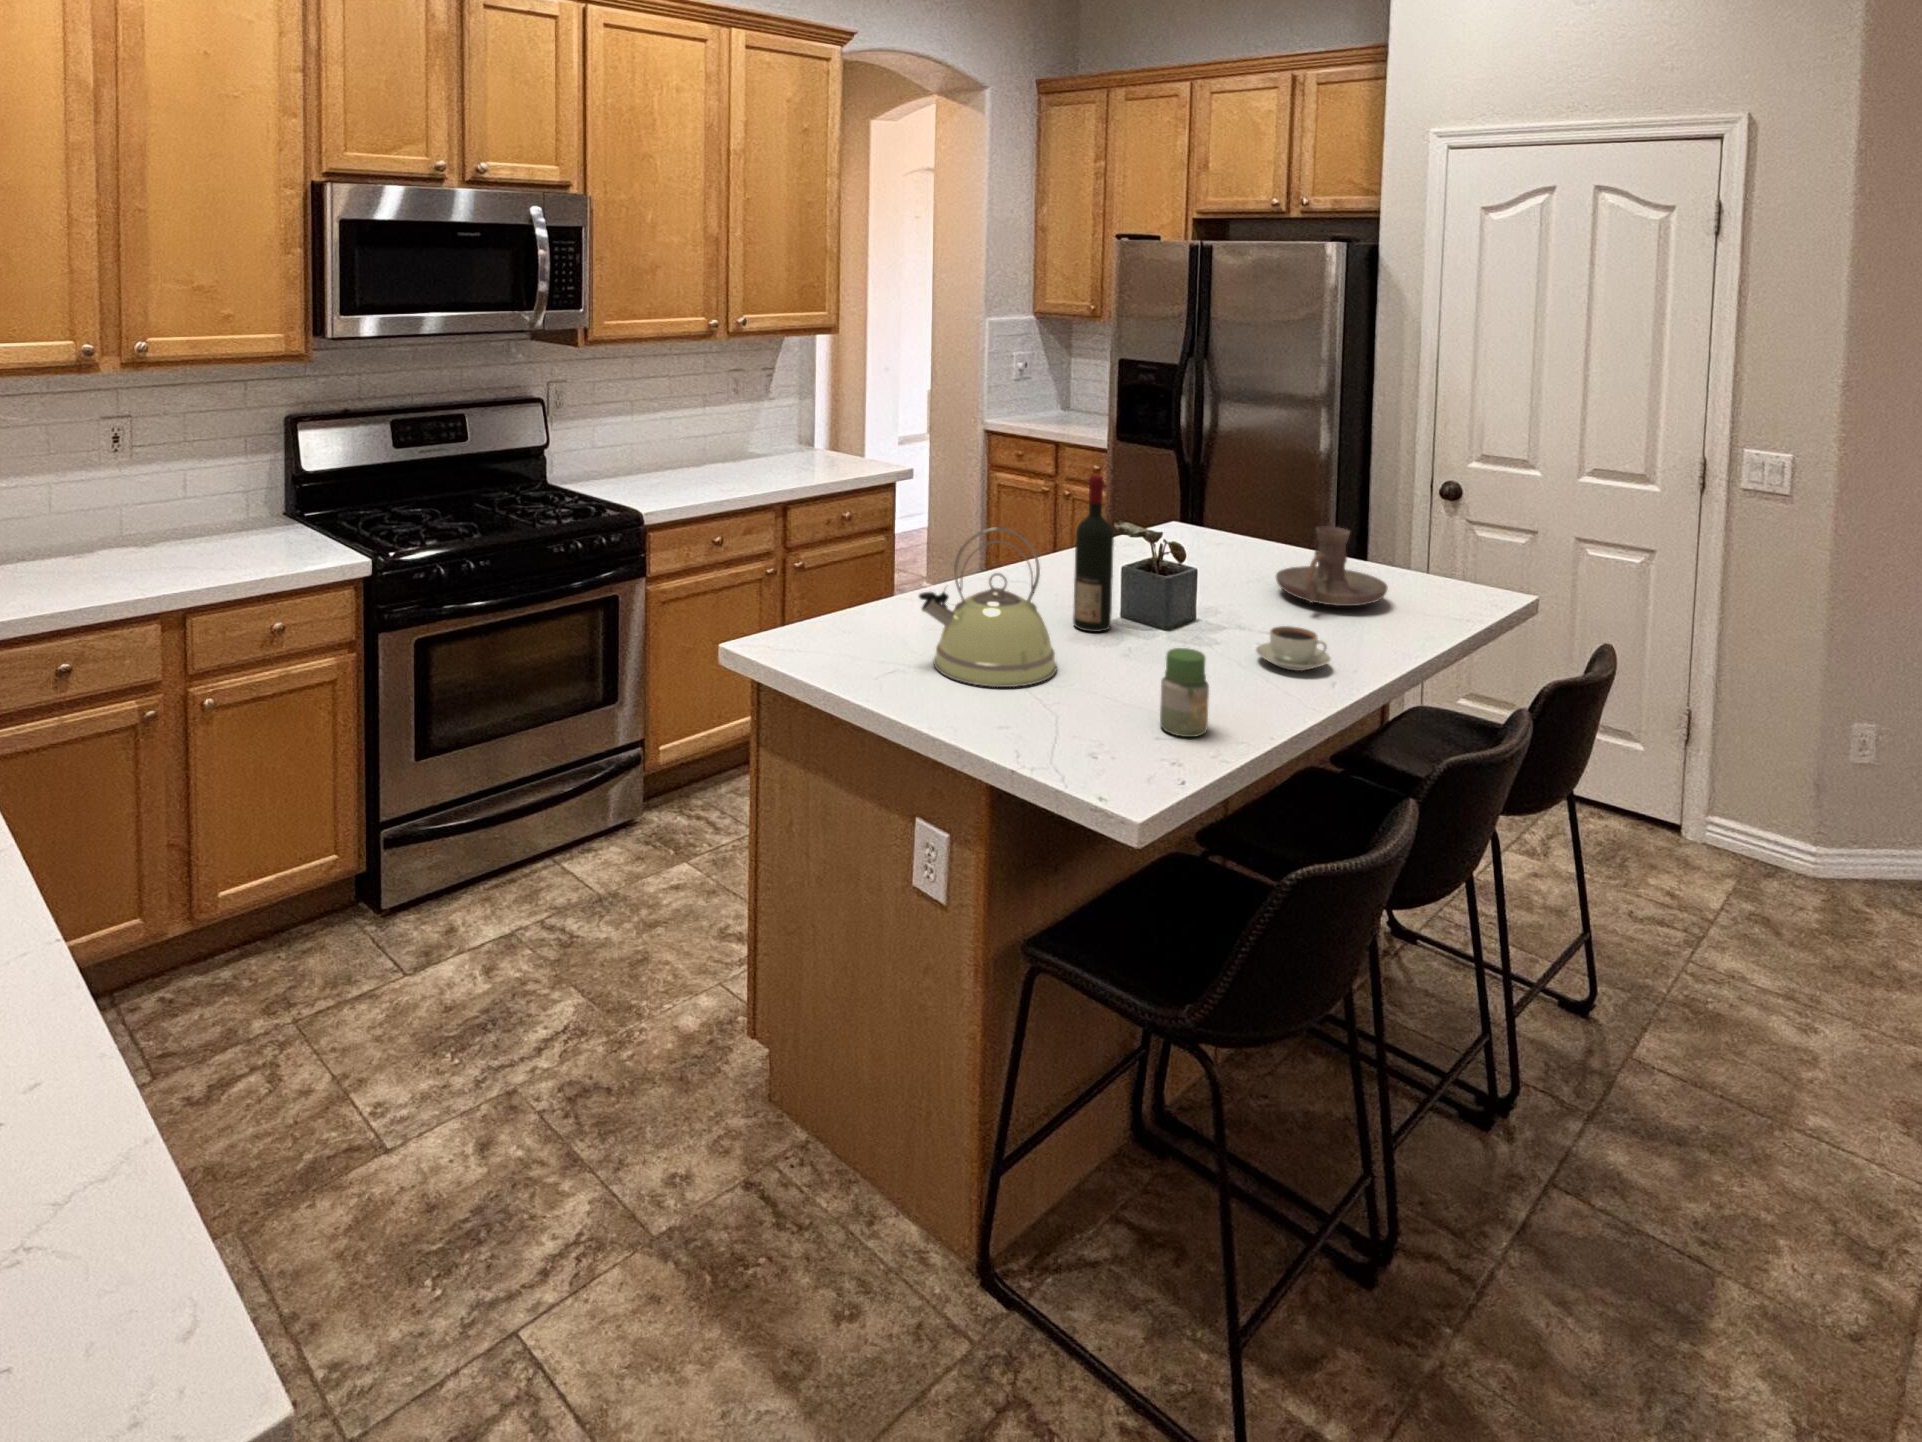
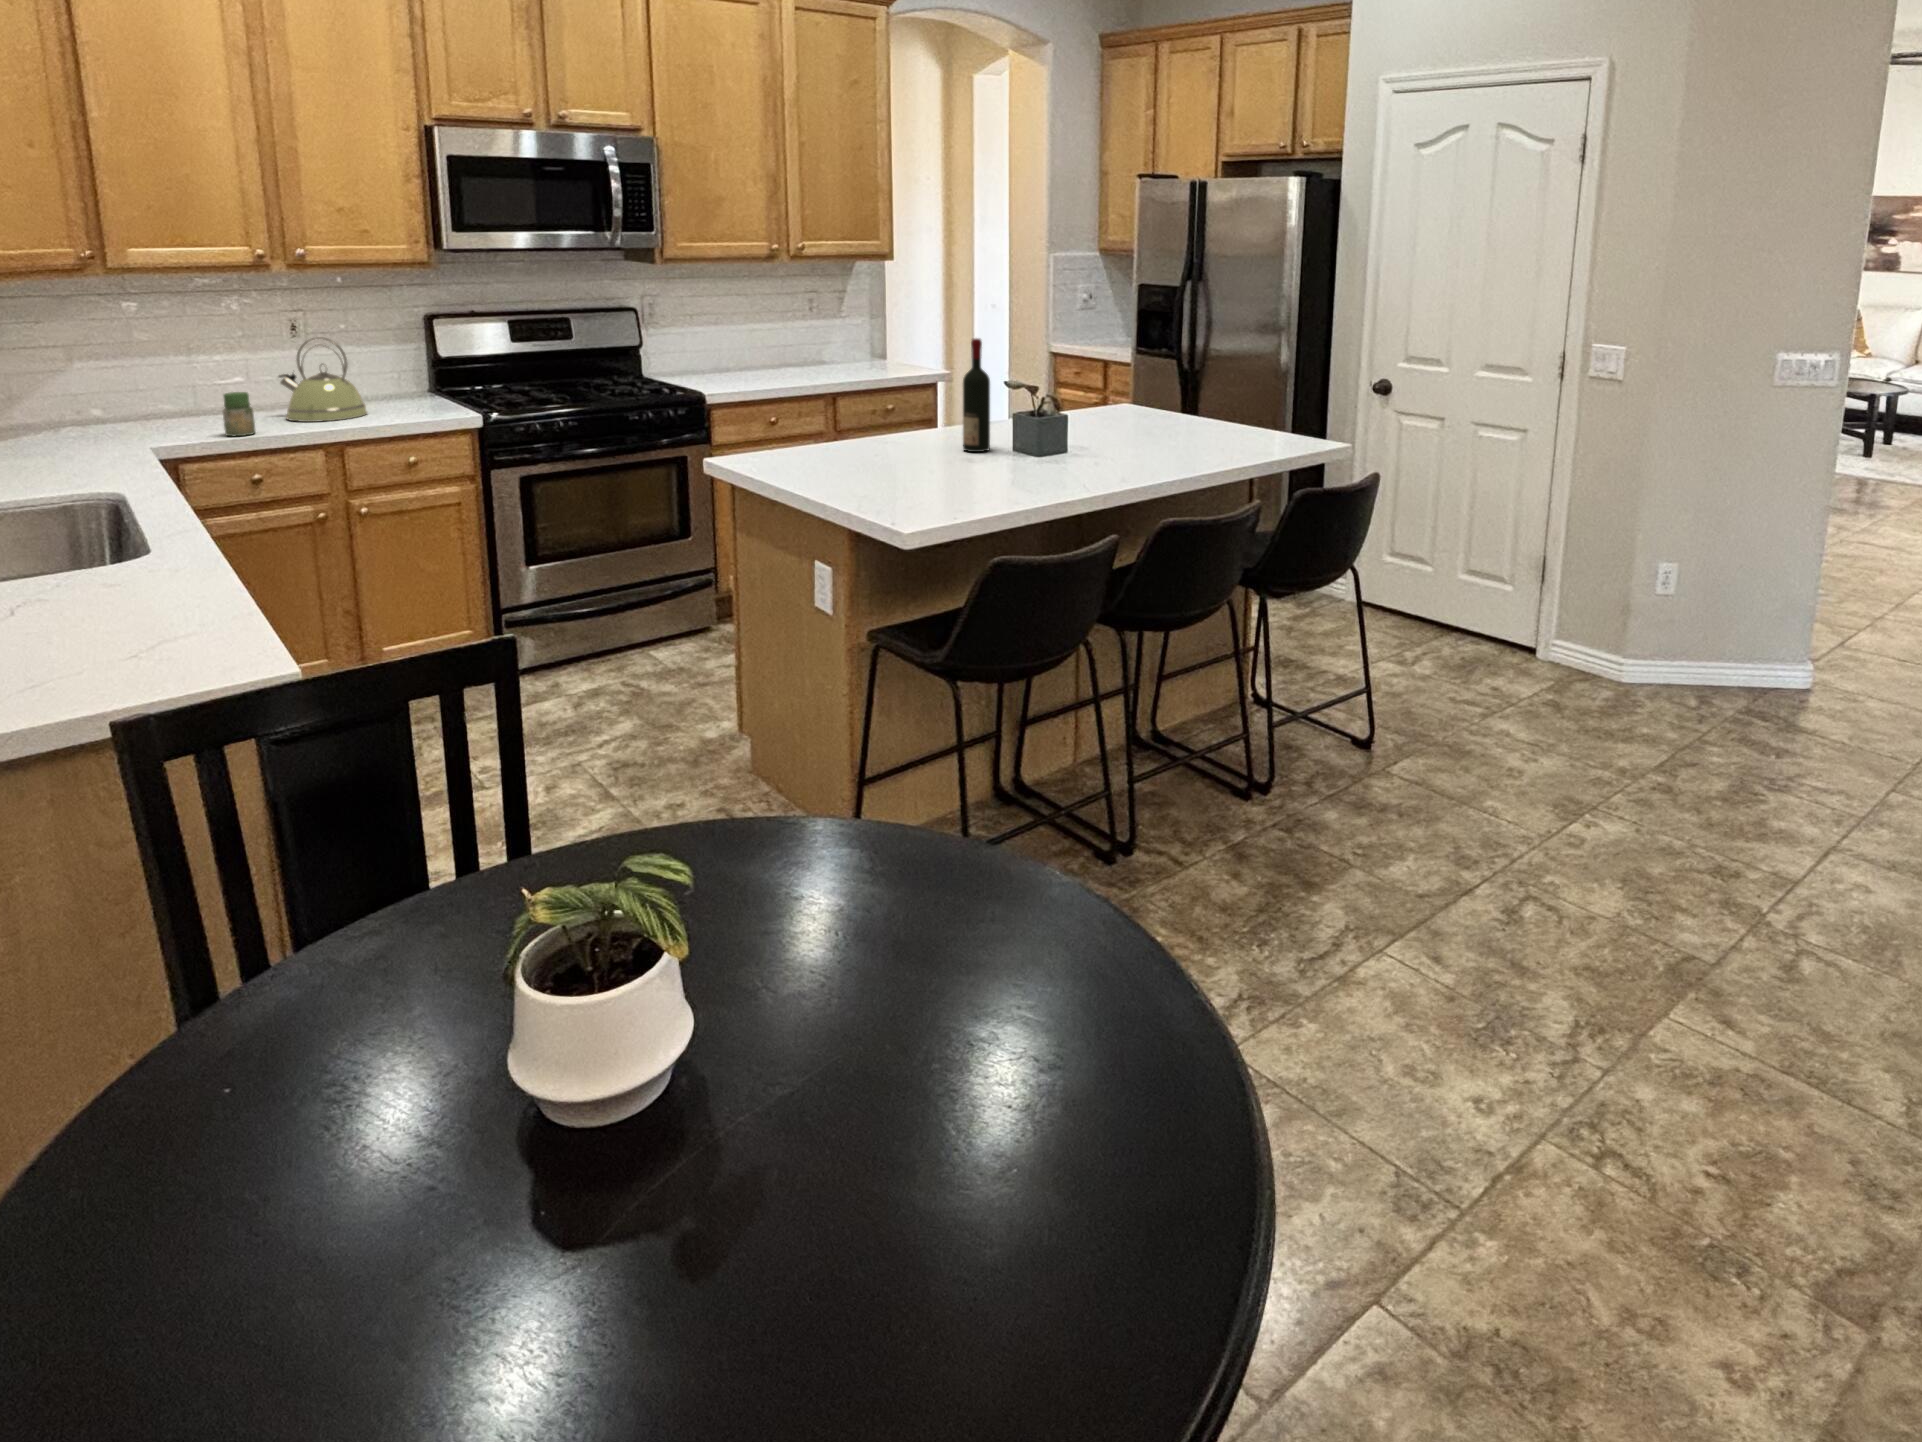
kettle: present [919,527,1057,687] -> present [279,337,367,422]
candle holder: present [1276,527,1388,606] -> none [1138,386,1219,442]
coffee cup: present [1256,626,1330,671] -> none [1074,443,1125,471]
jar: present [1160,648,1209,737] -> present [223,392,256,436]

